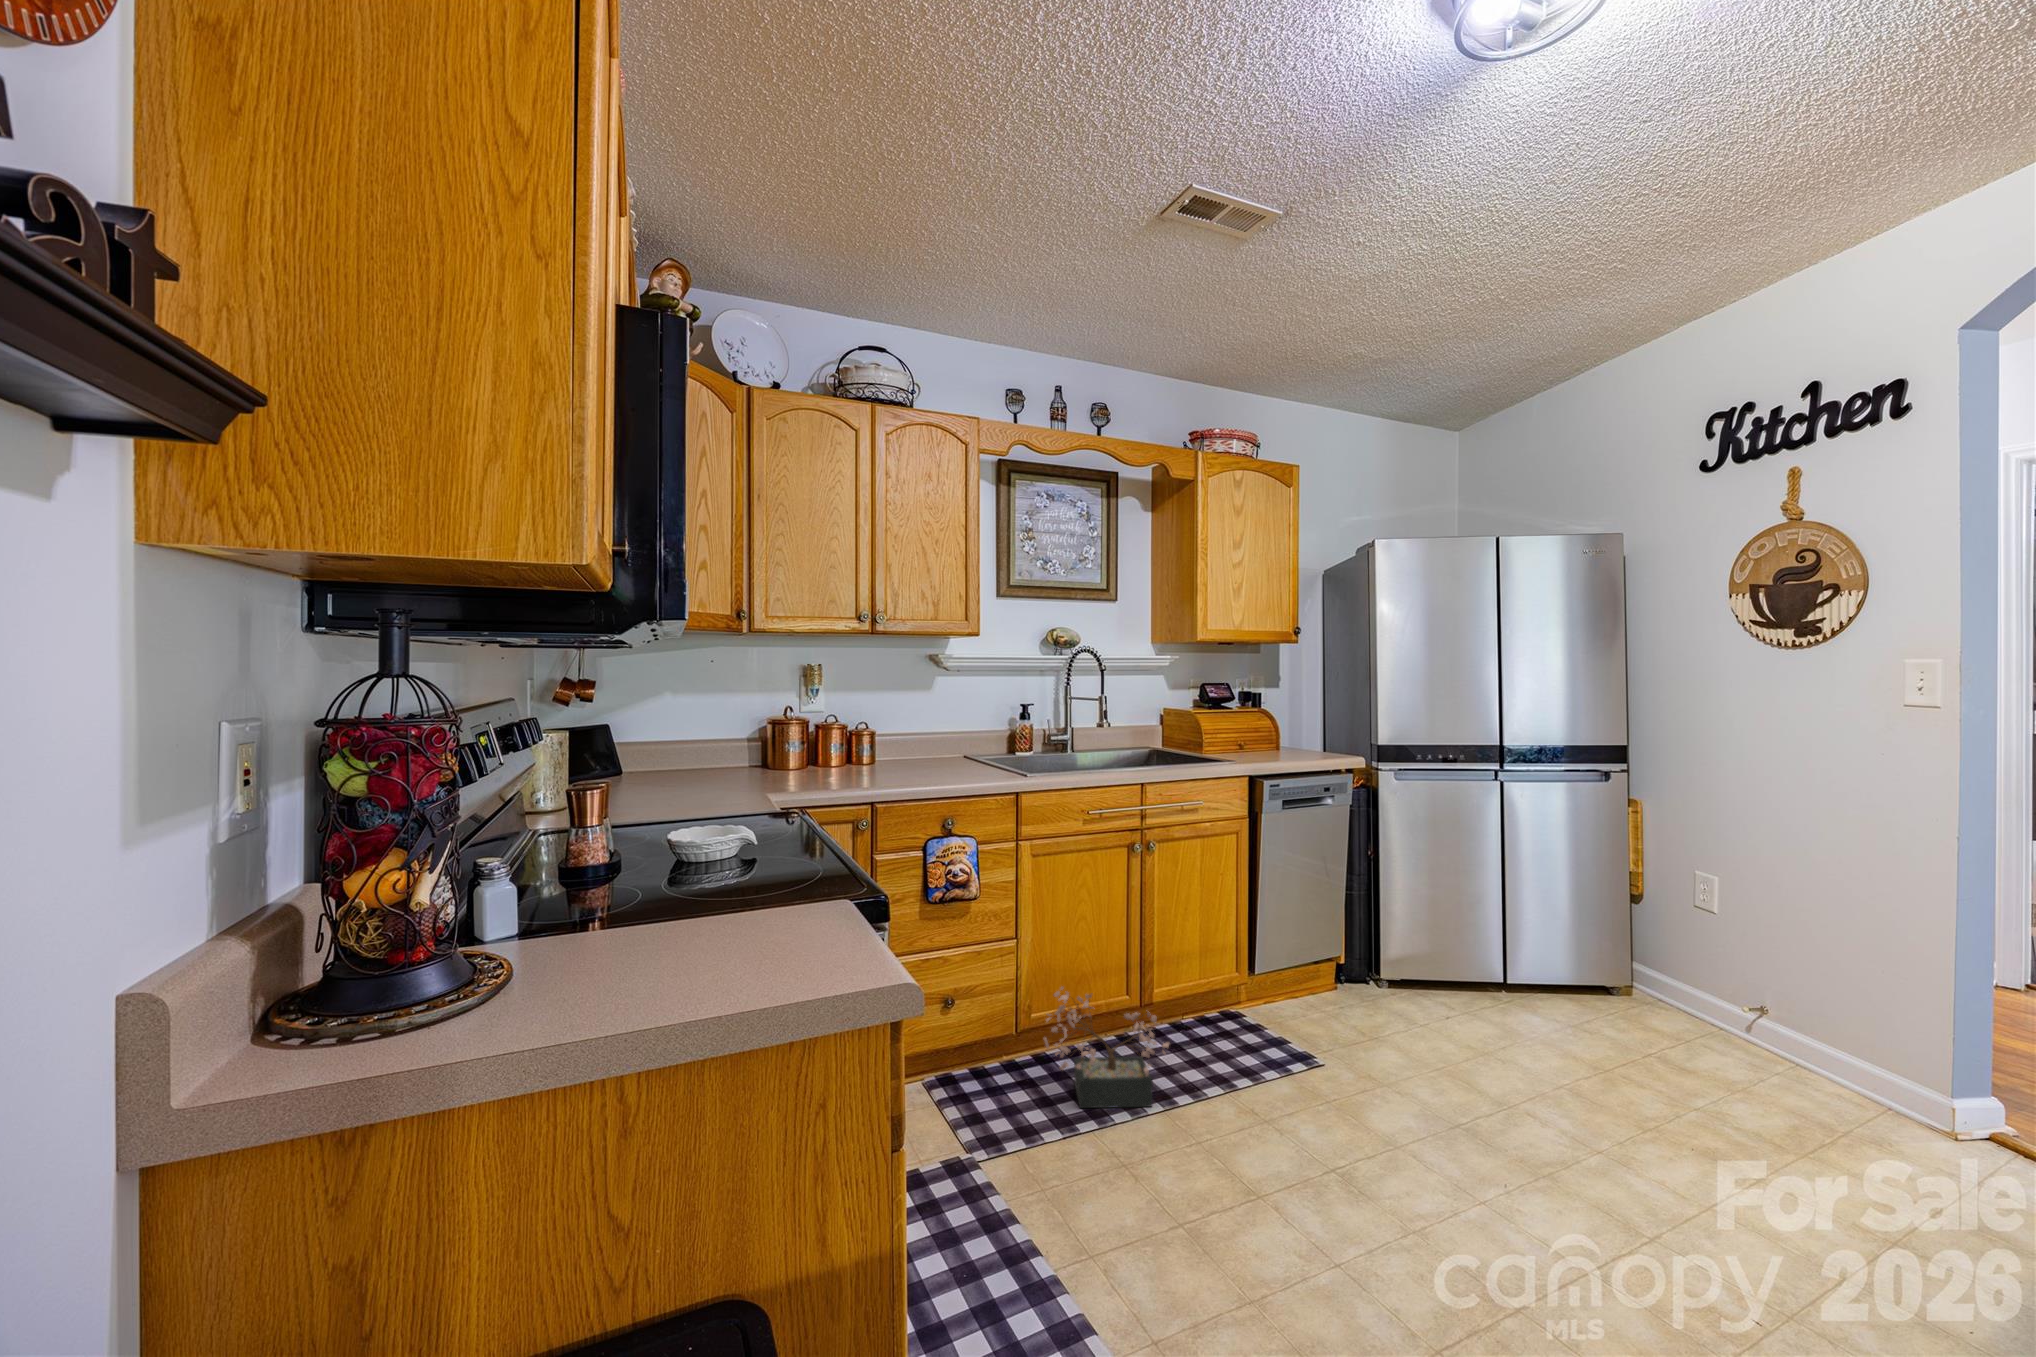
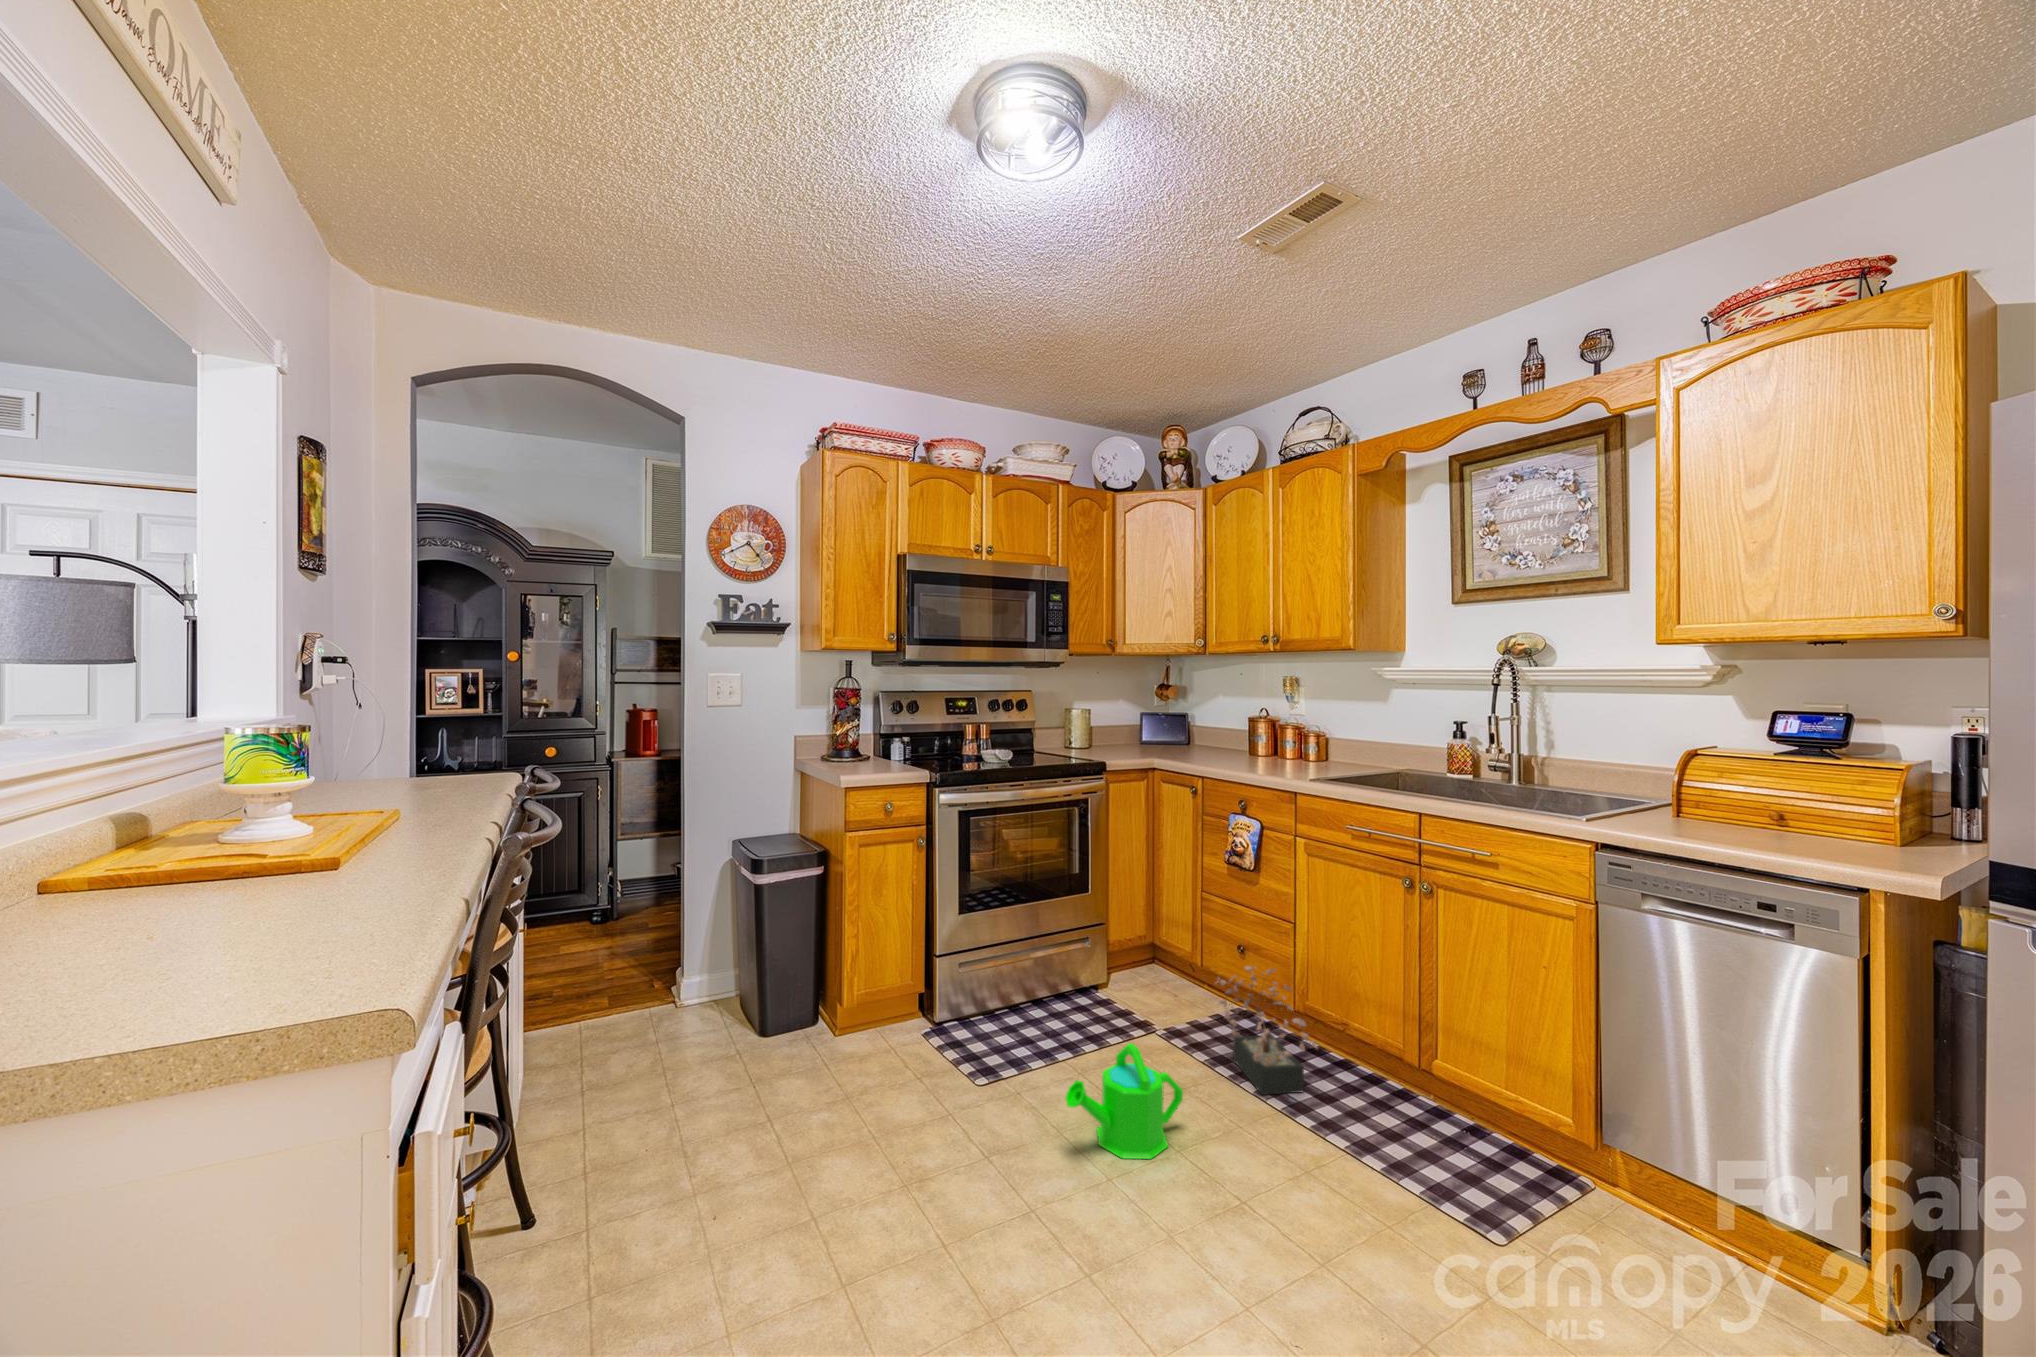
watering can: none [1222,1100,1332,1243] -> present [1066,1043,1183,1159]

